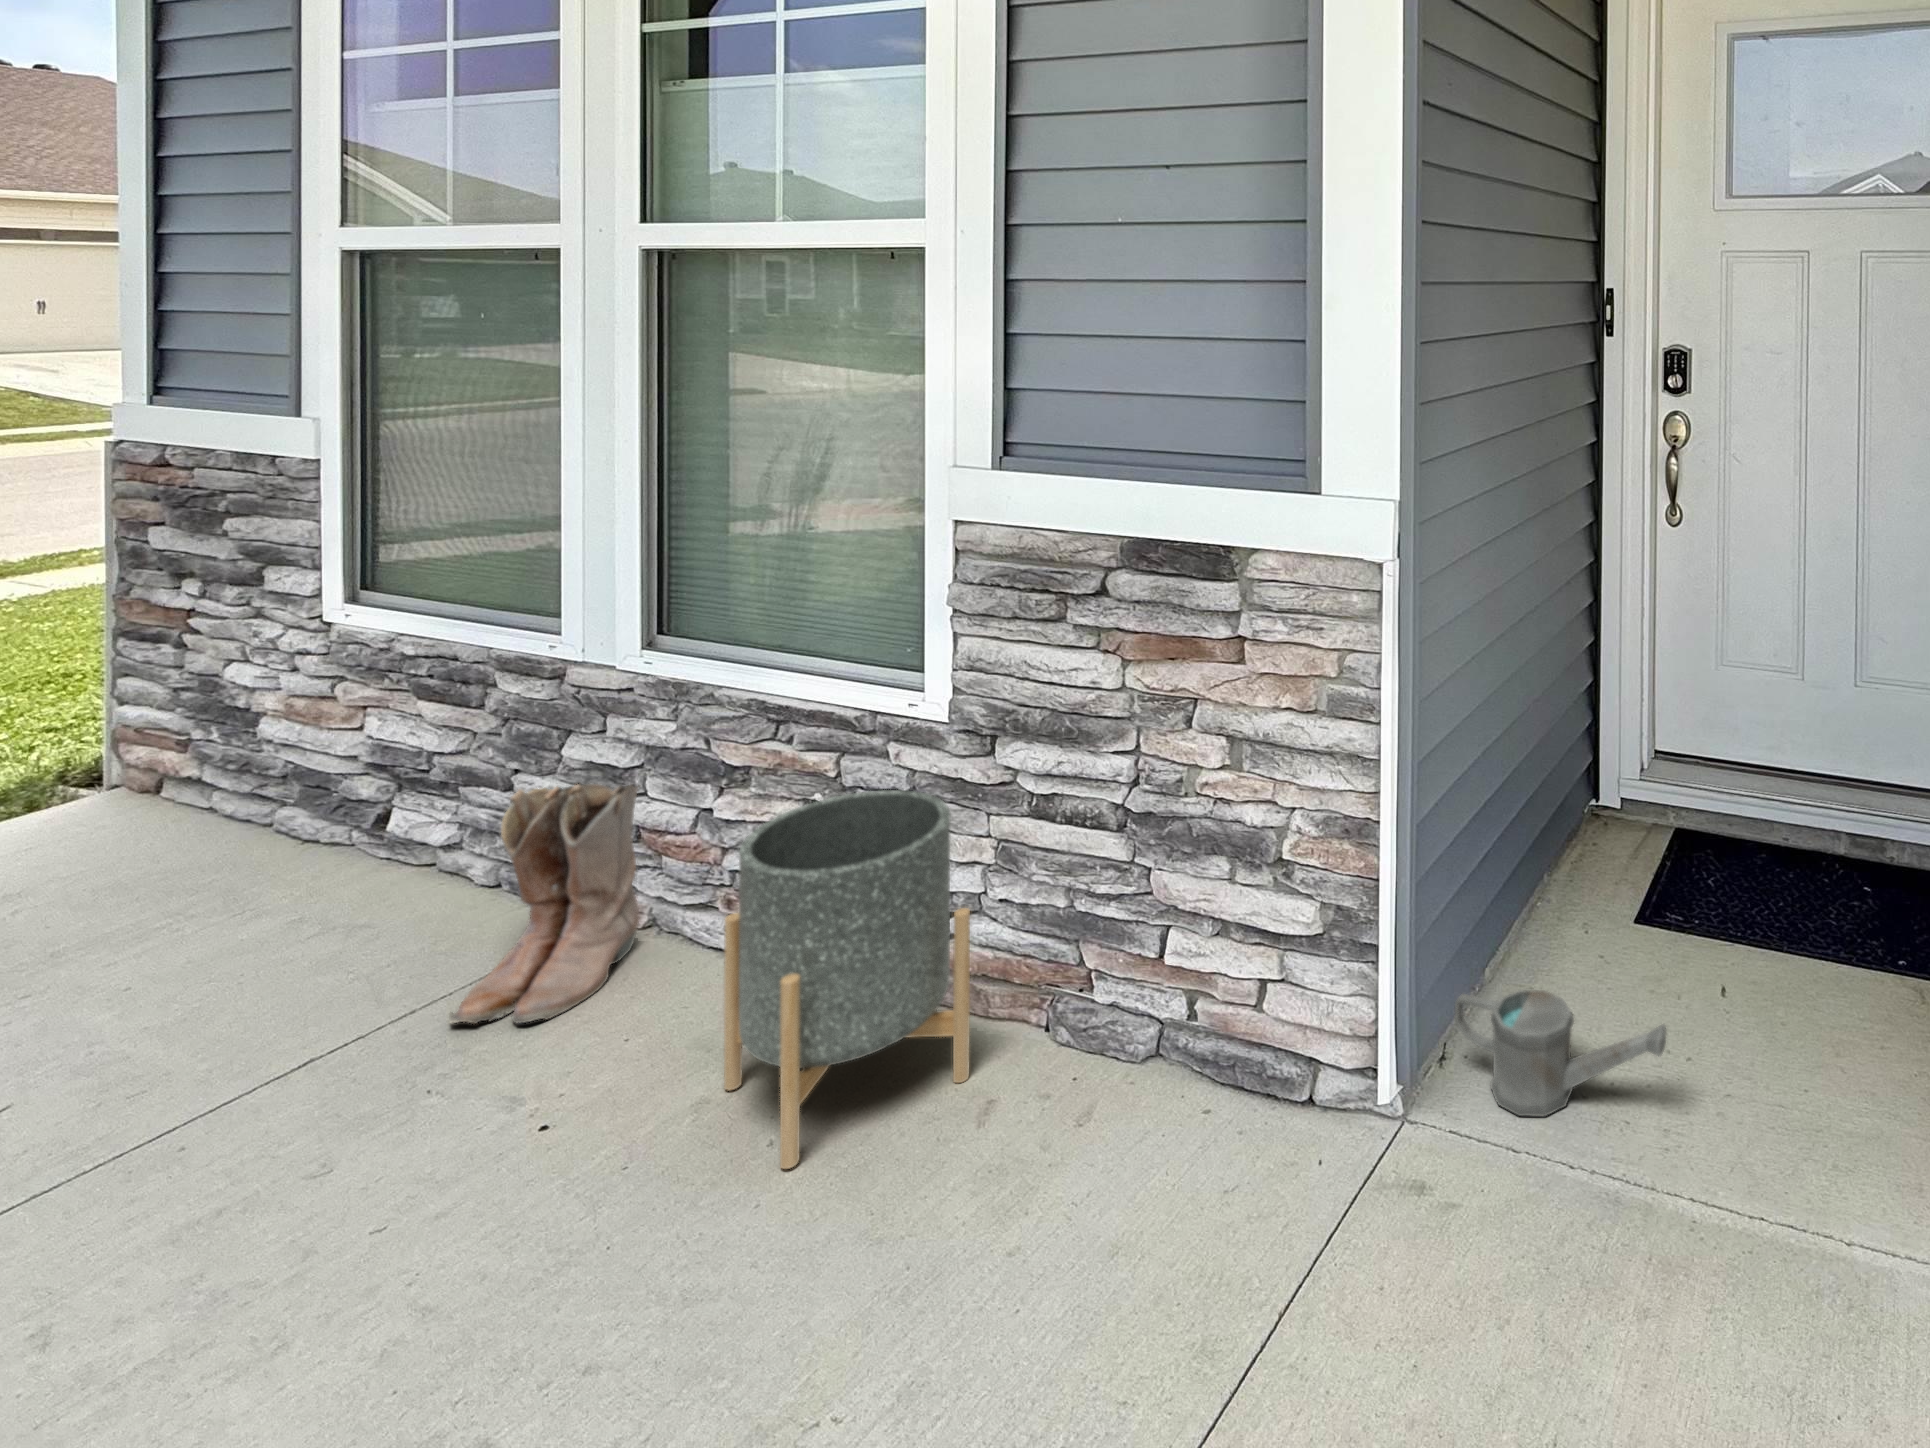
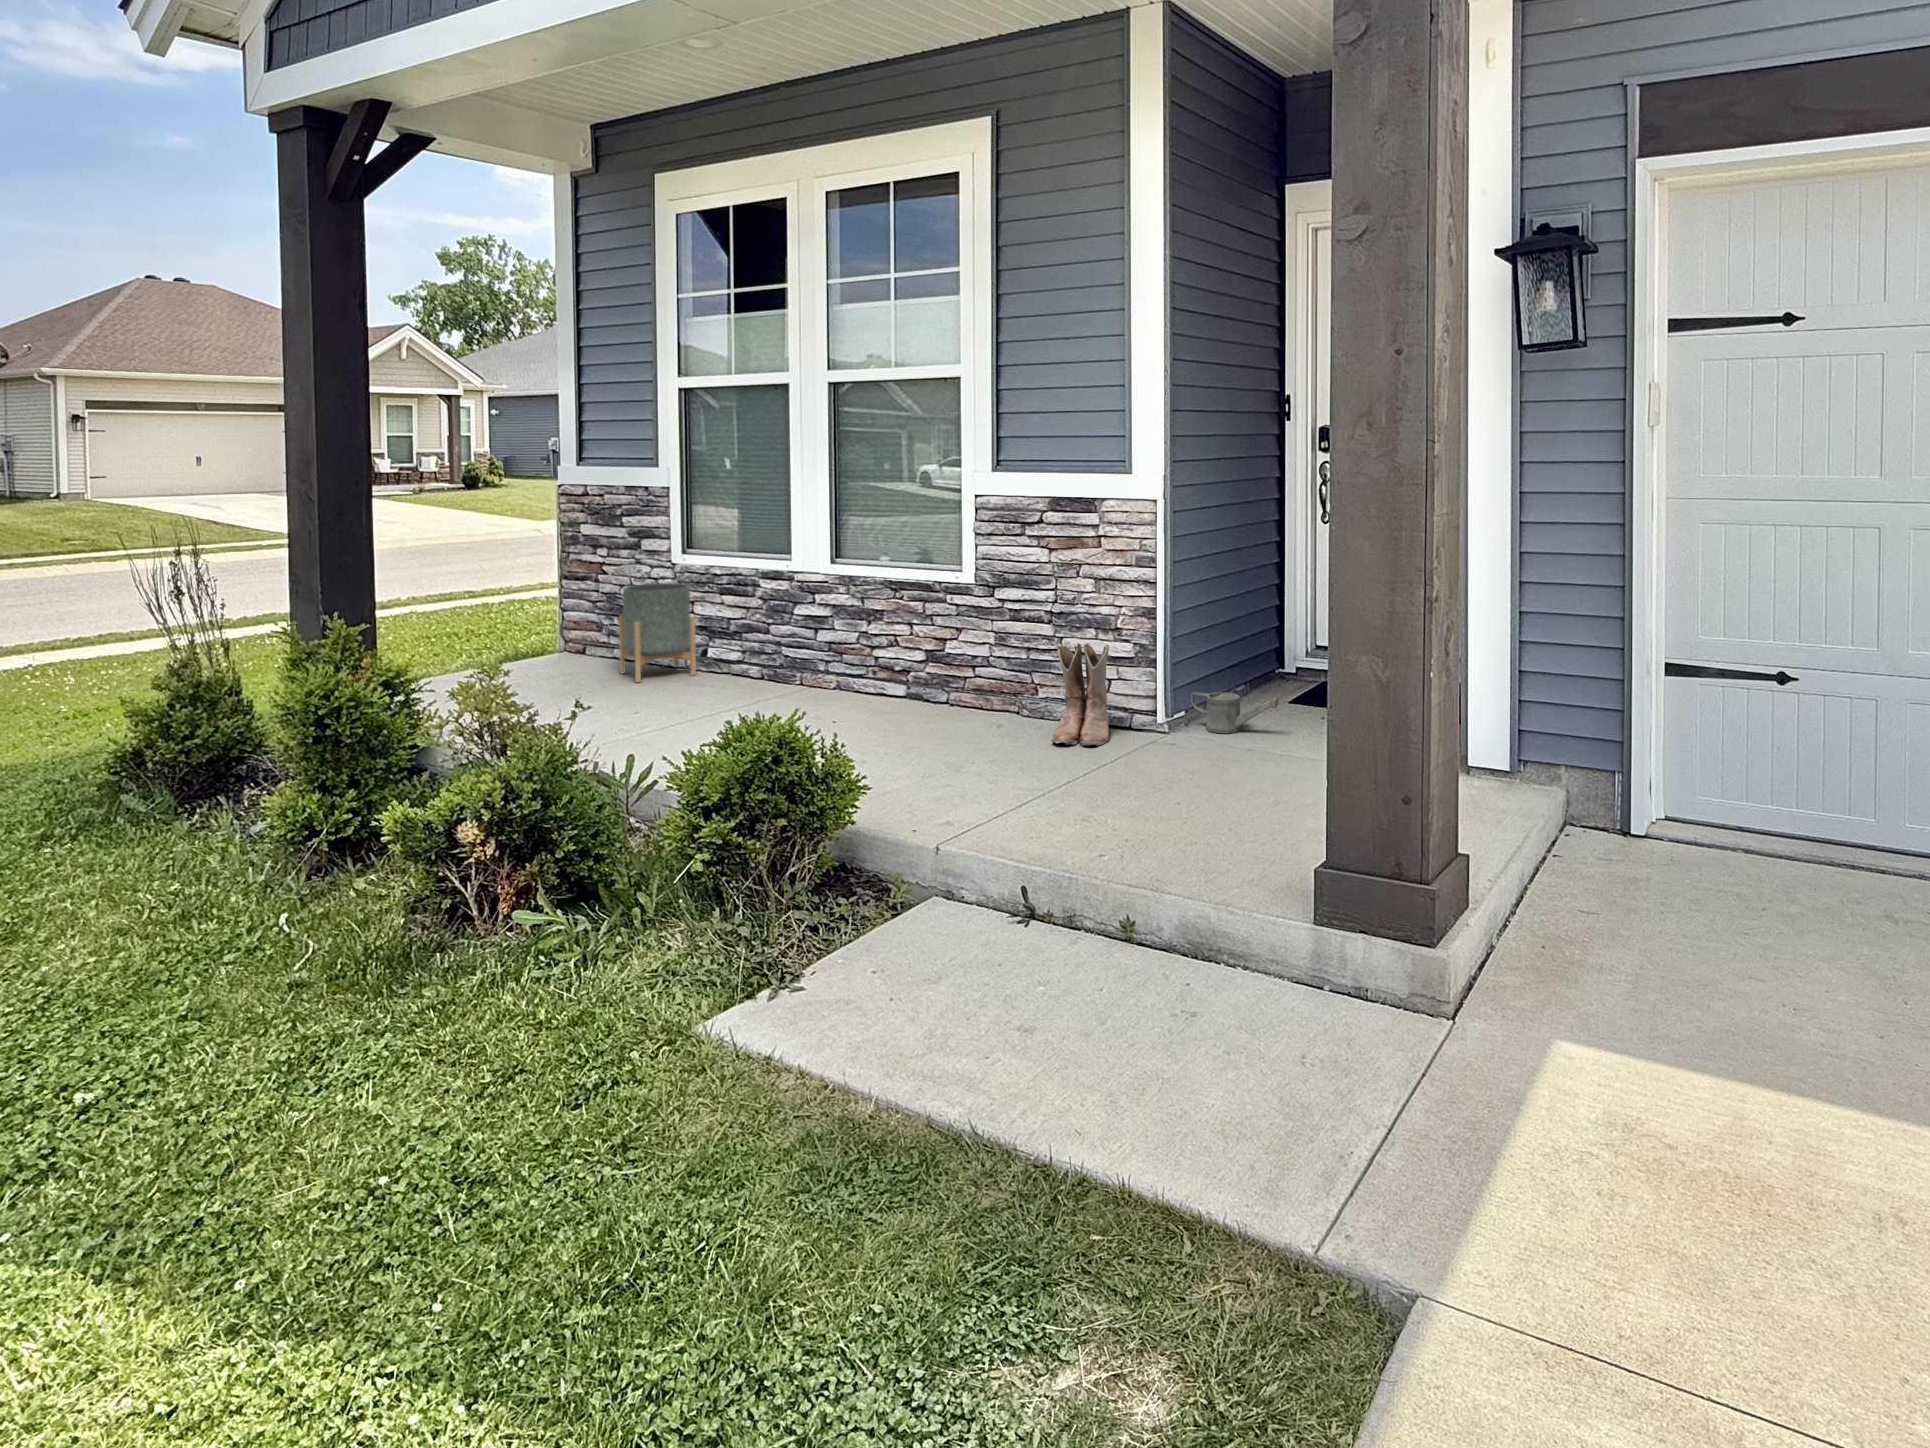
boots: present [449,784,639,1024] -> present [1052,643,1109,746]
planter: present [724,790,970,1169] -> present [619,583,696,682]

